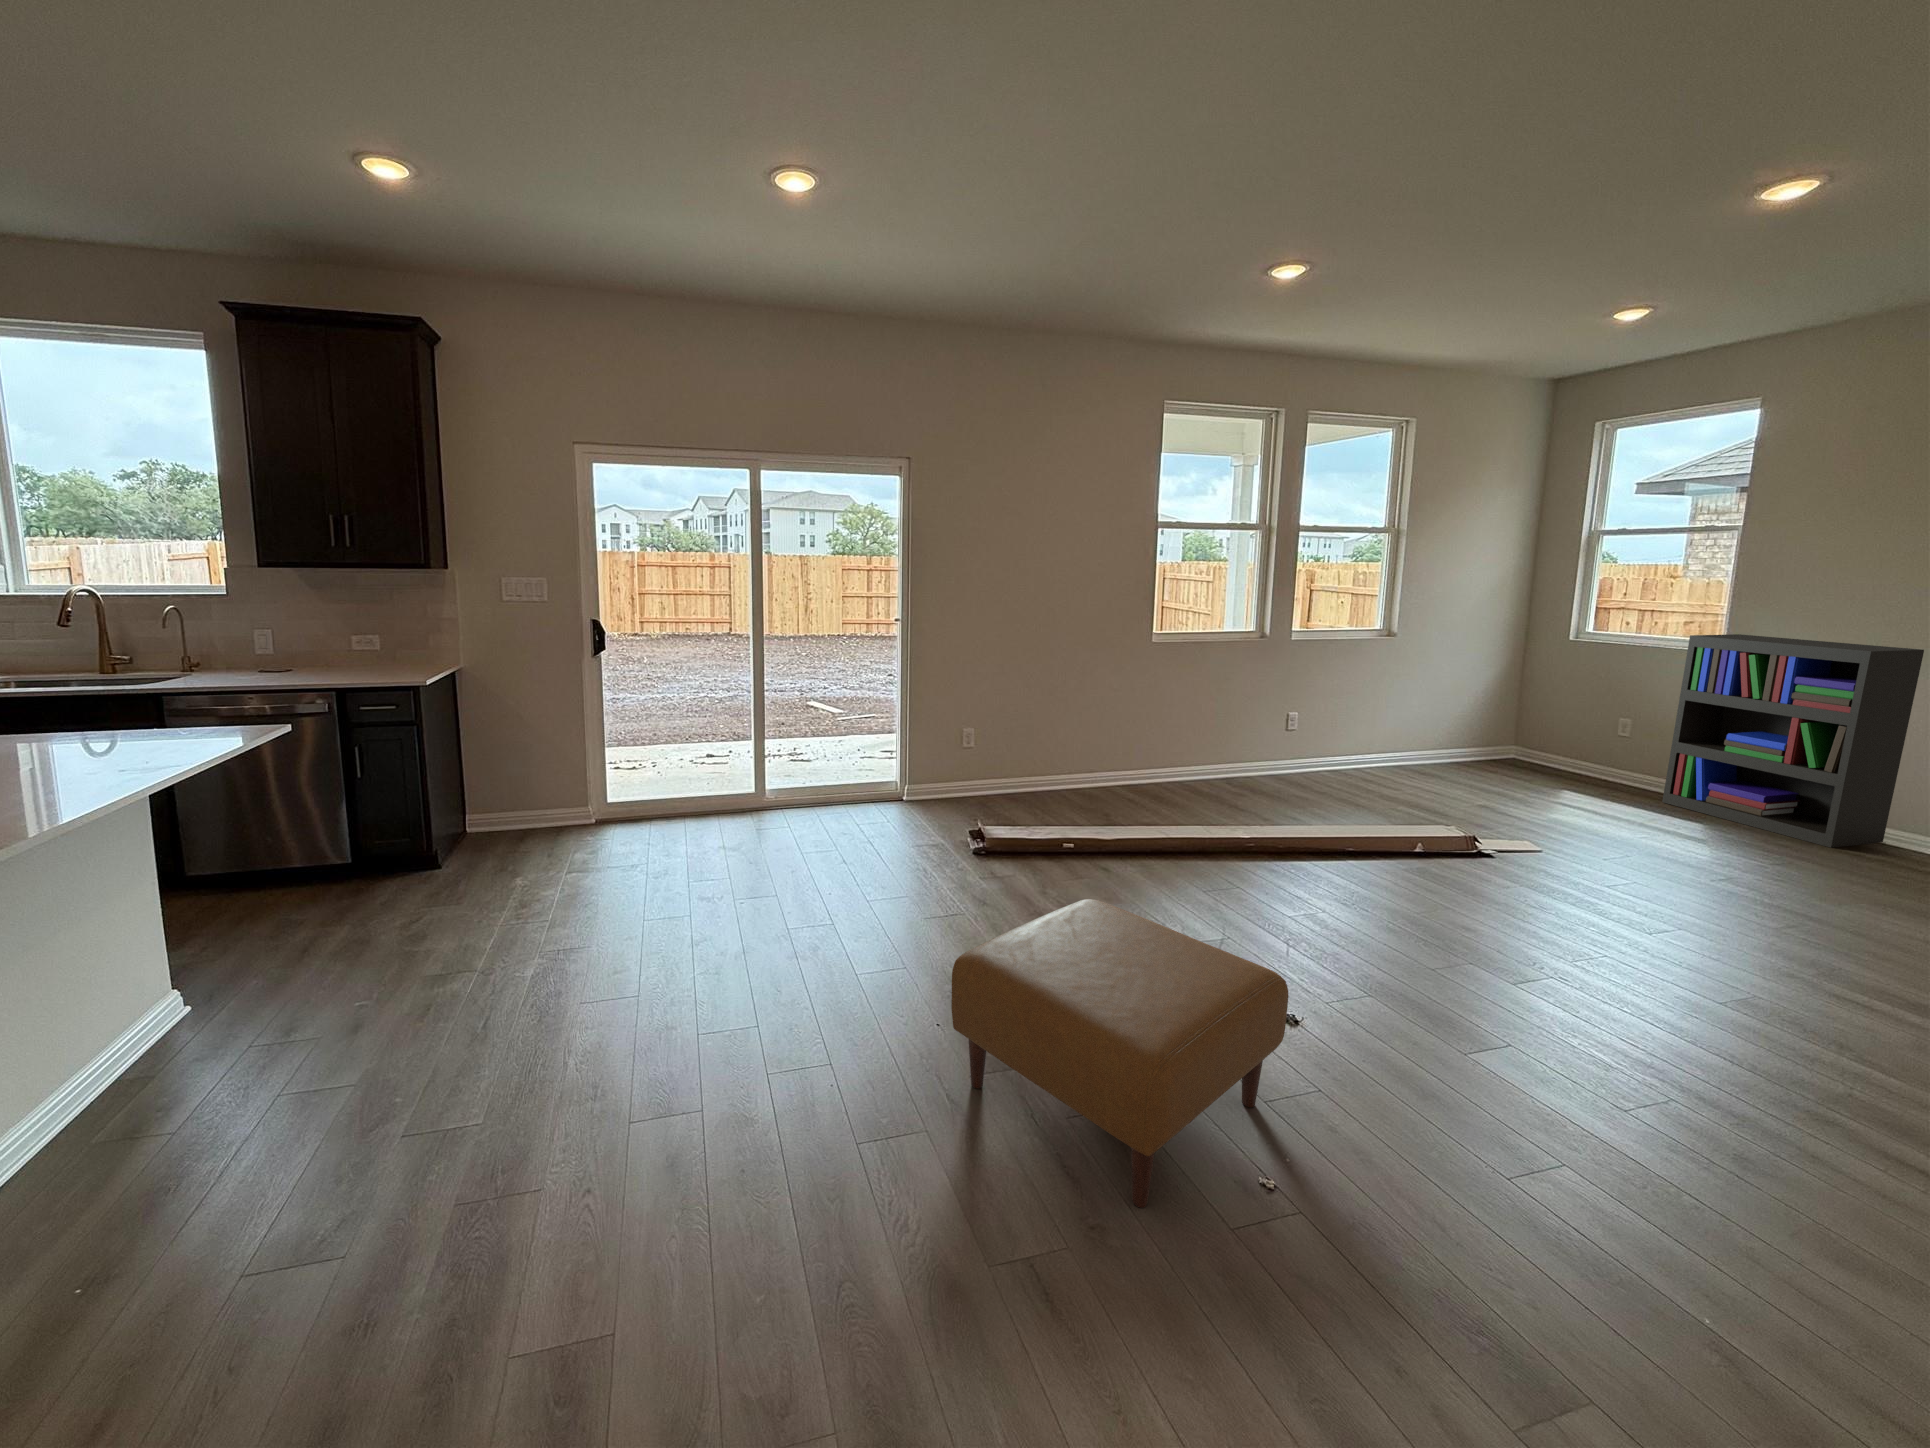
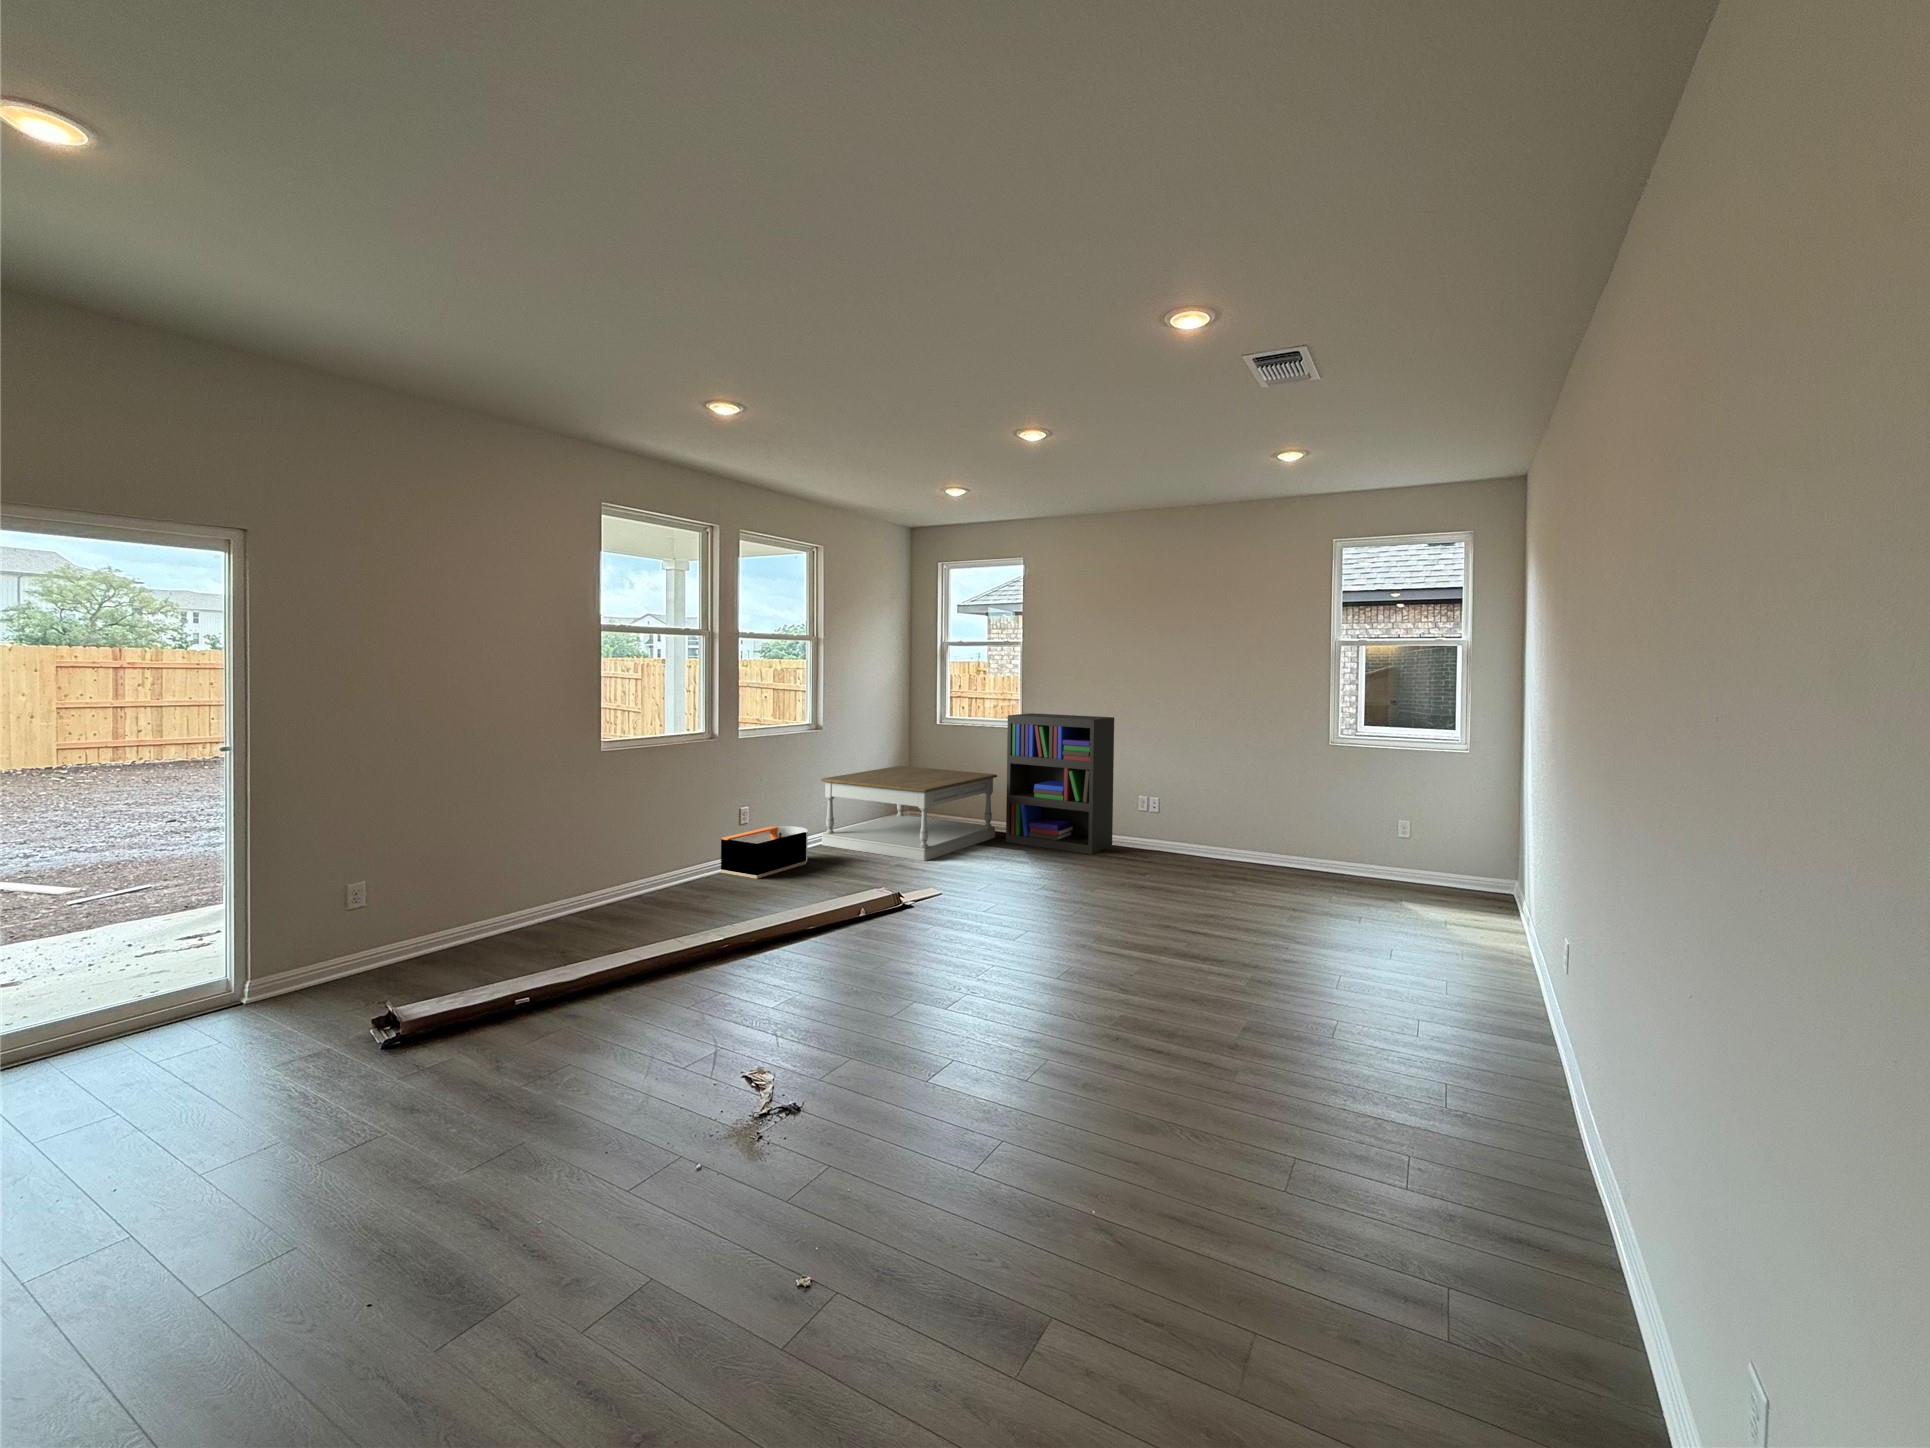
coffee table: none [1388,686,1660,804] -> present [821,766,997,861]
storage bin: none [1271,734,1370,784] -> present [721,826,808,879]
ottoman: present [951,899,1288,1208] -> none [378,1051,802,1387]

